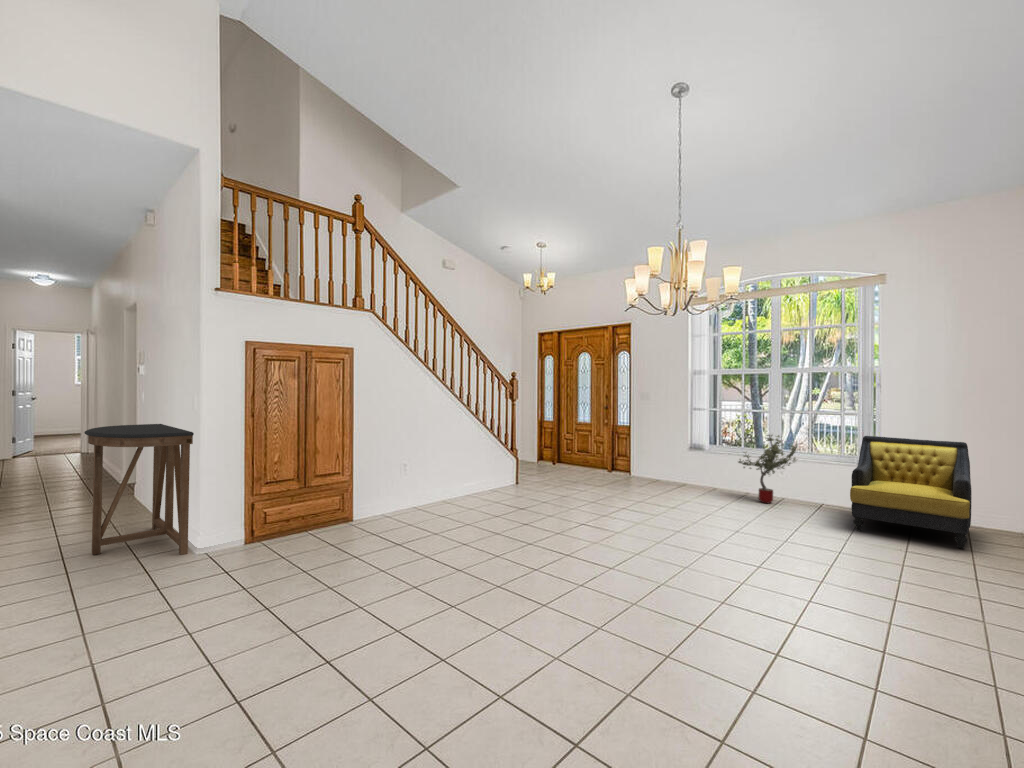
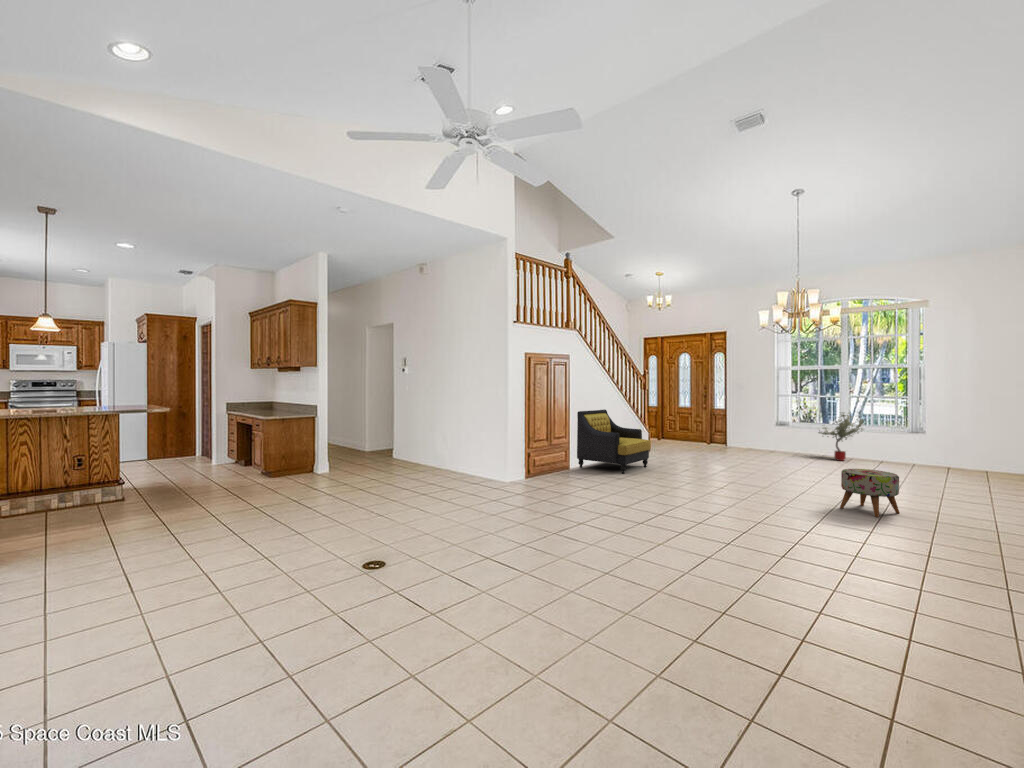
console table: present [84,424,194,555] -> none [430,405,503,482]
armchair: present [850,436,972,549] -> present [577,409,651,474]
ottoman: none [708,556,815,672] -> present [840,469,899,517]

